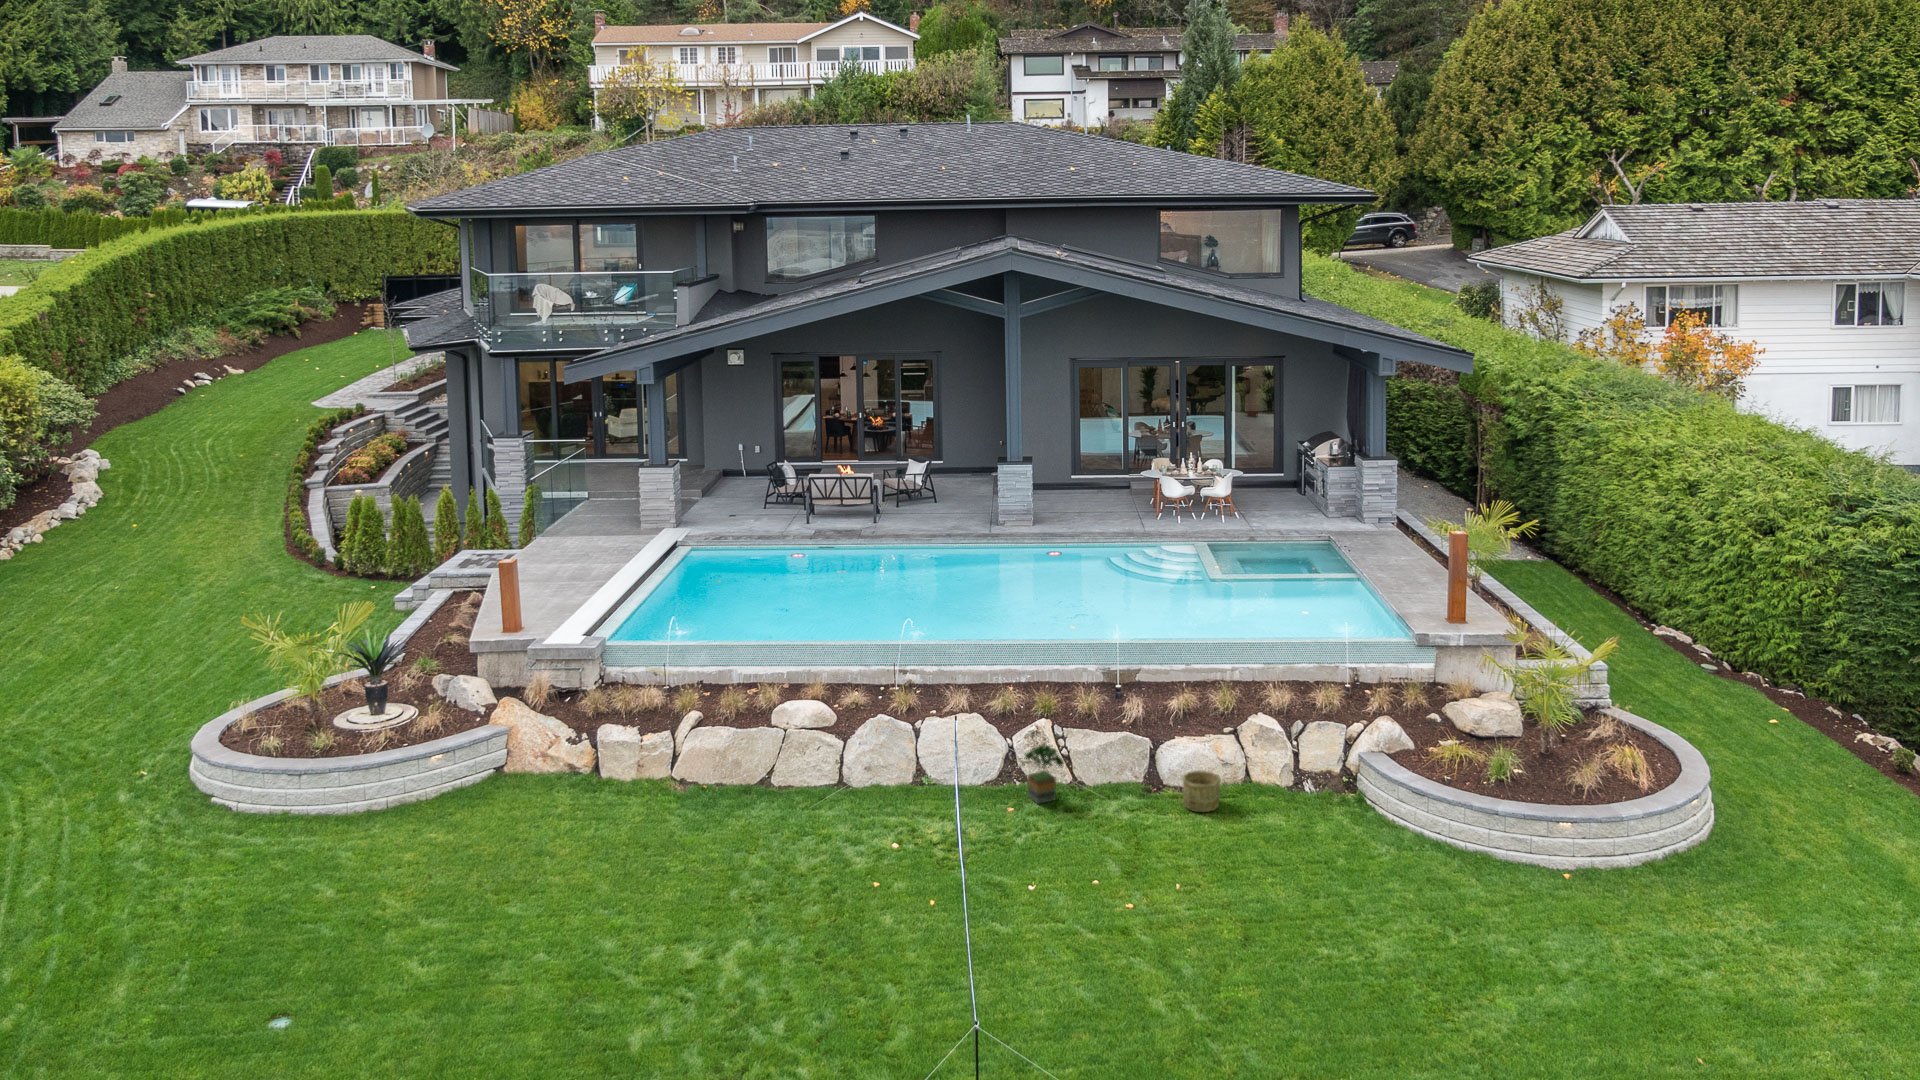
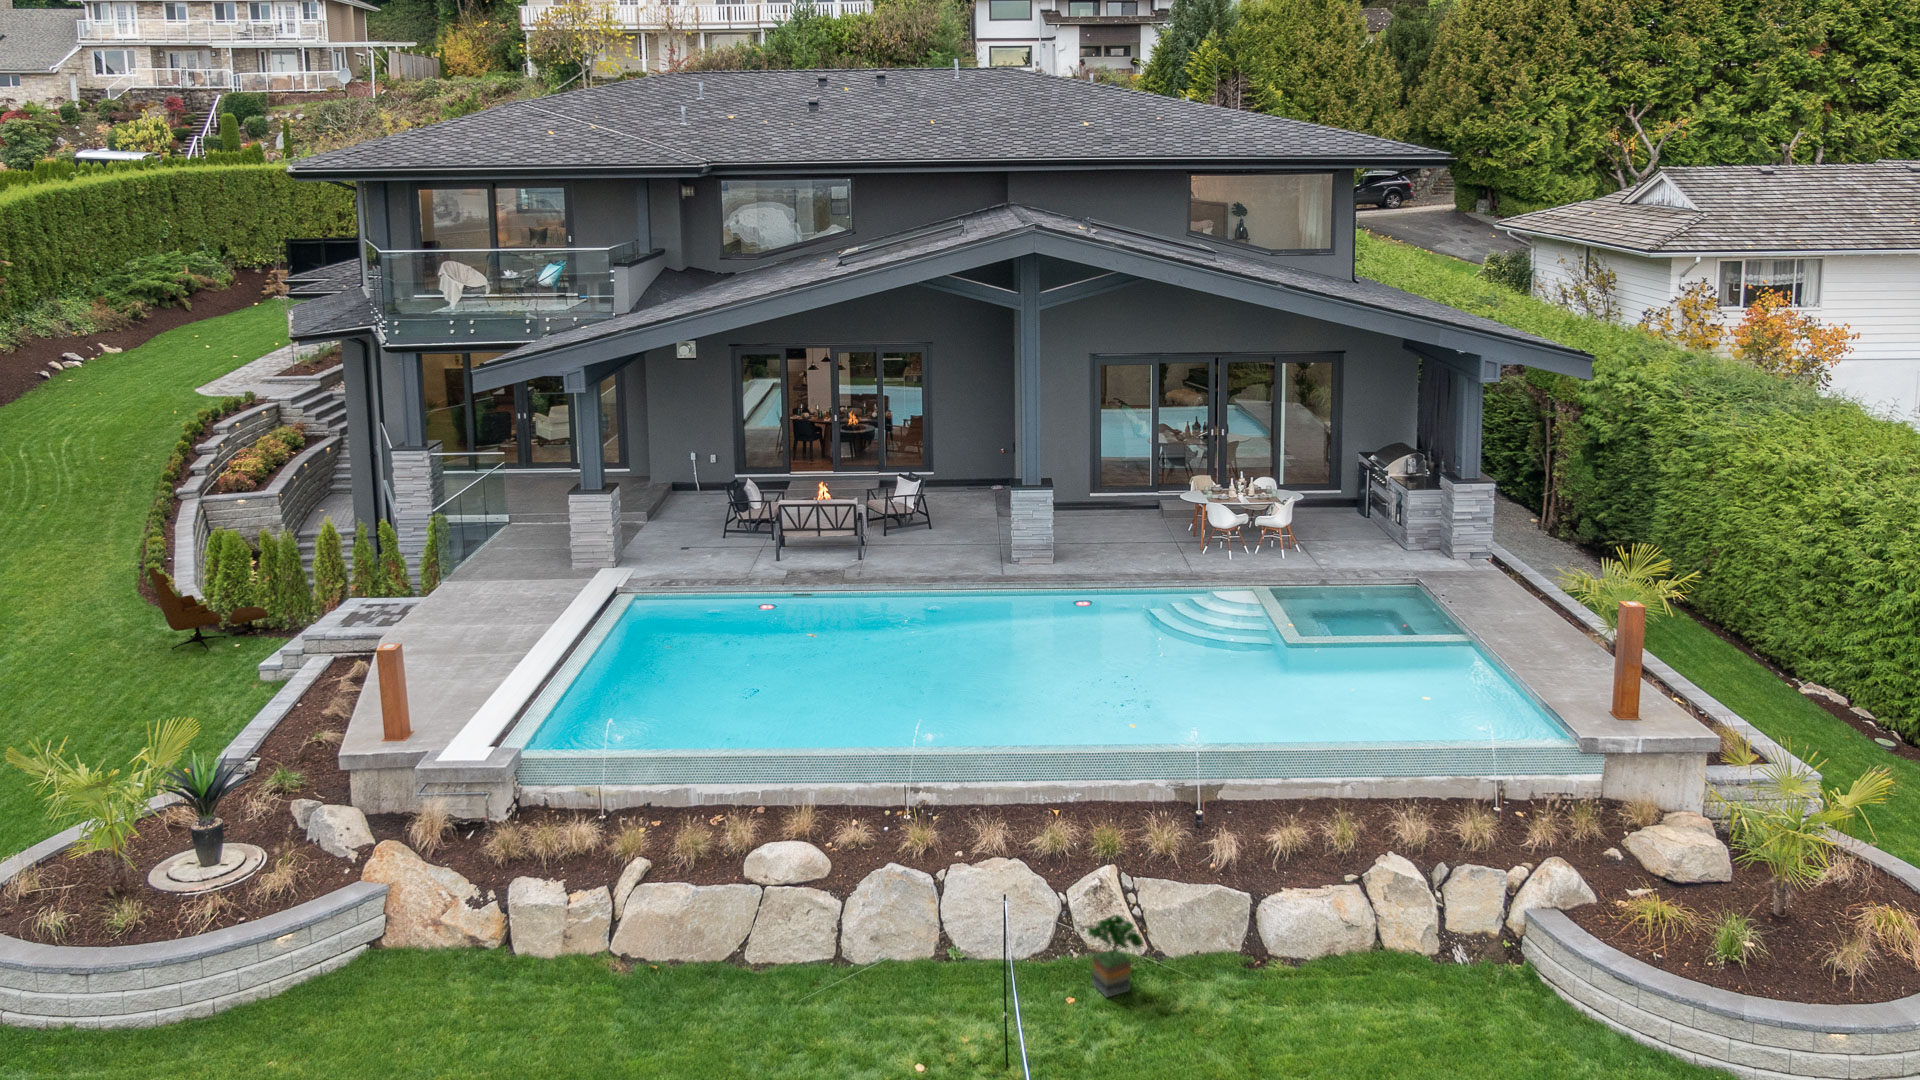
lounge chair: none [301,528,394,595] -> present [149,567,268,650]
wooden bucket: present [1182,771,1221,812] -> none [1303,948,1358,1011]

